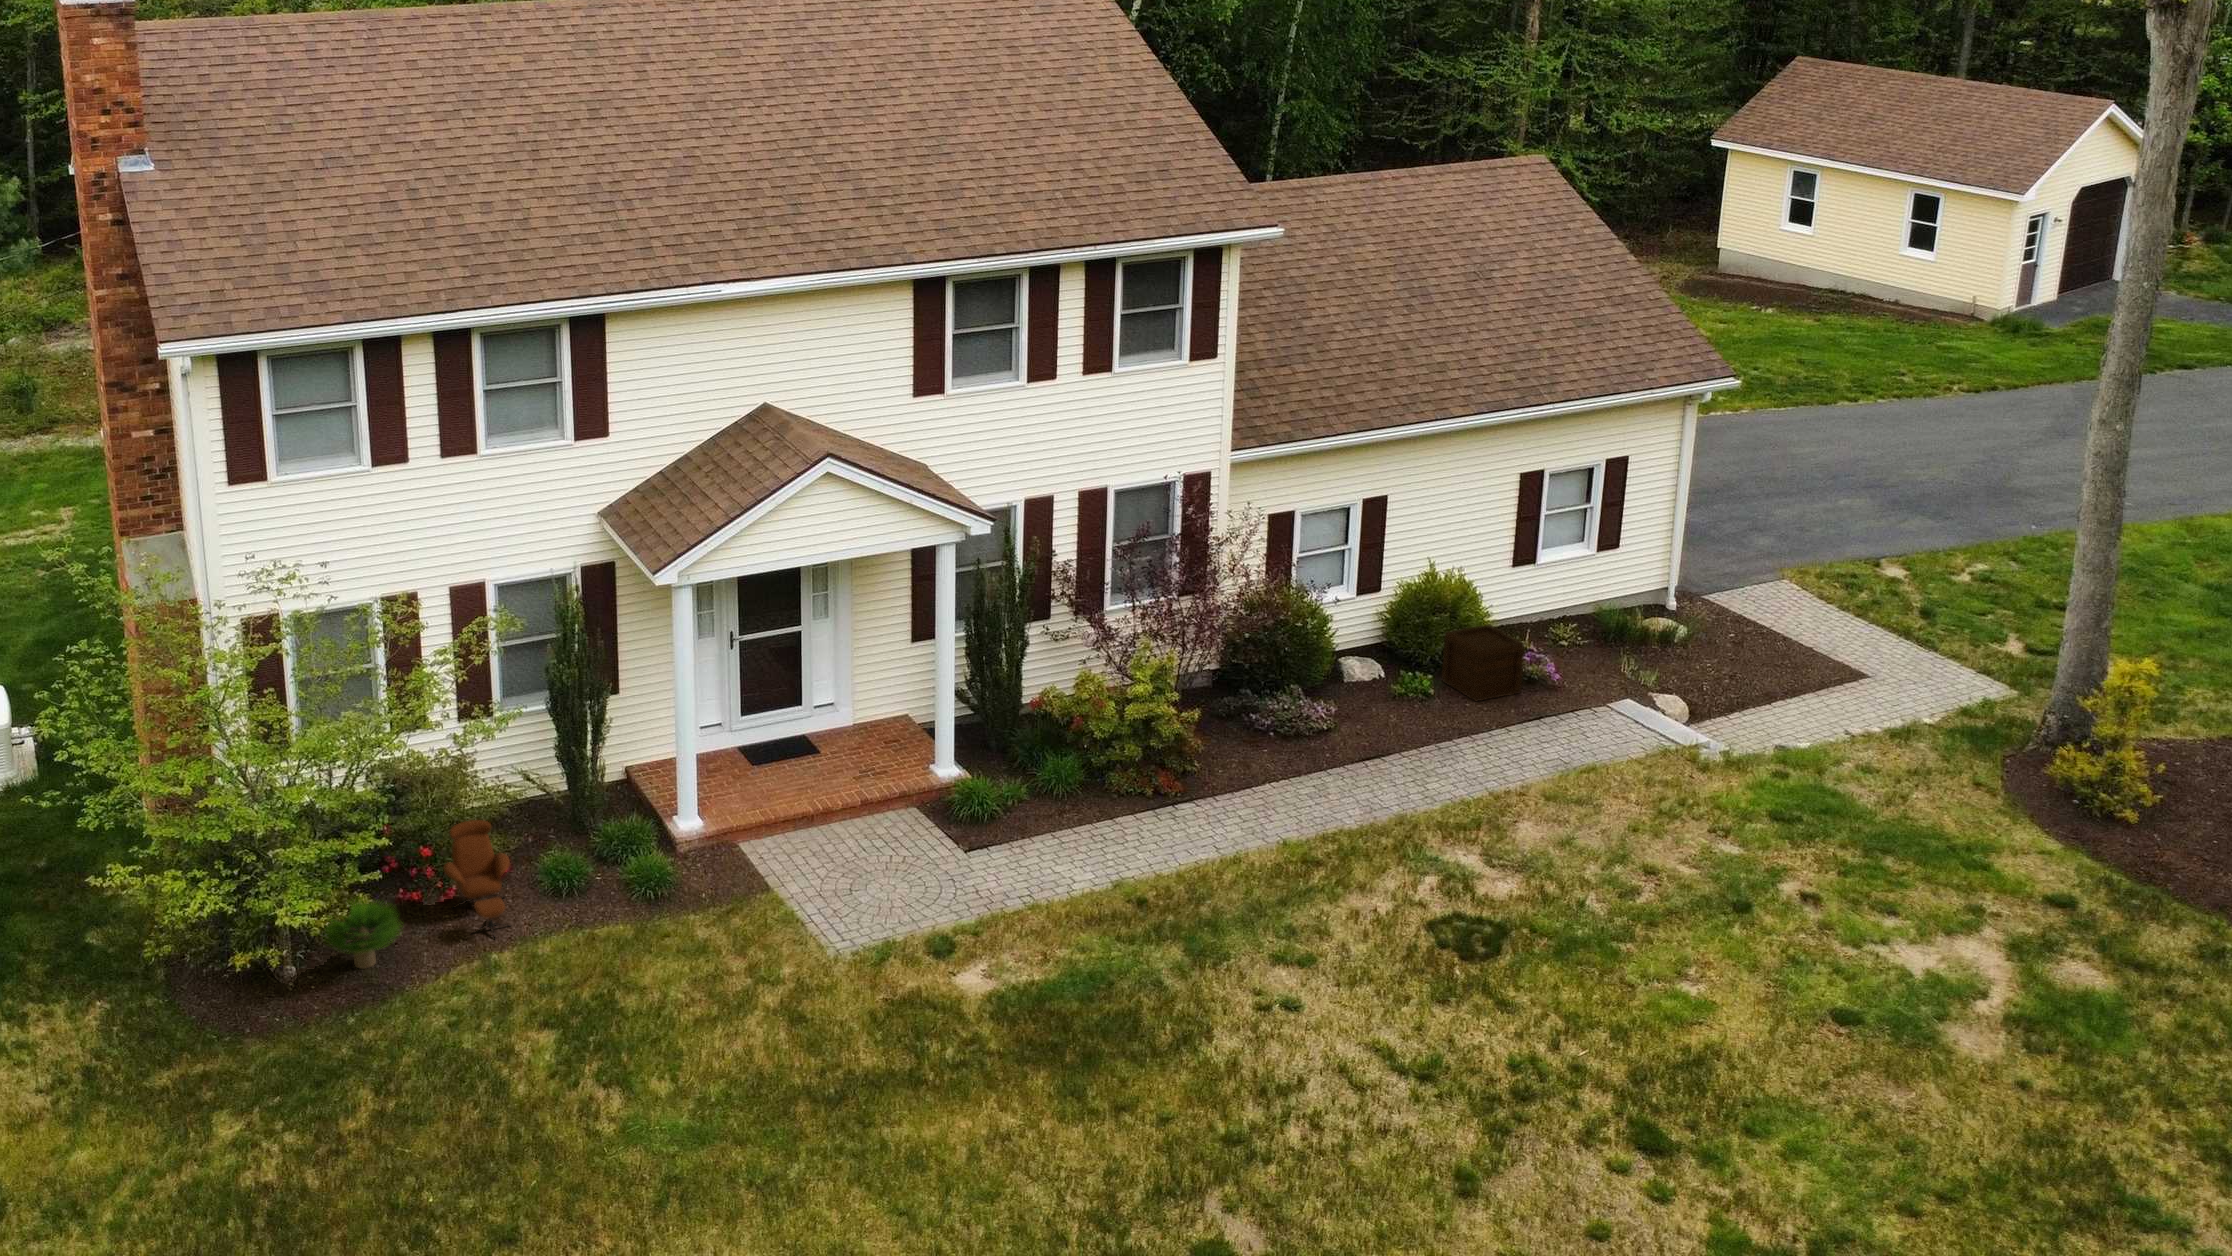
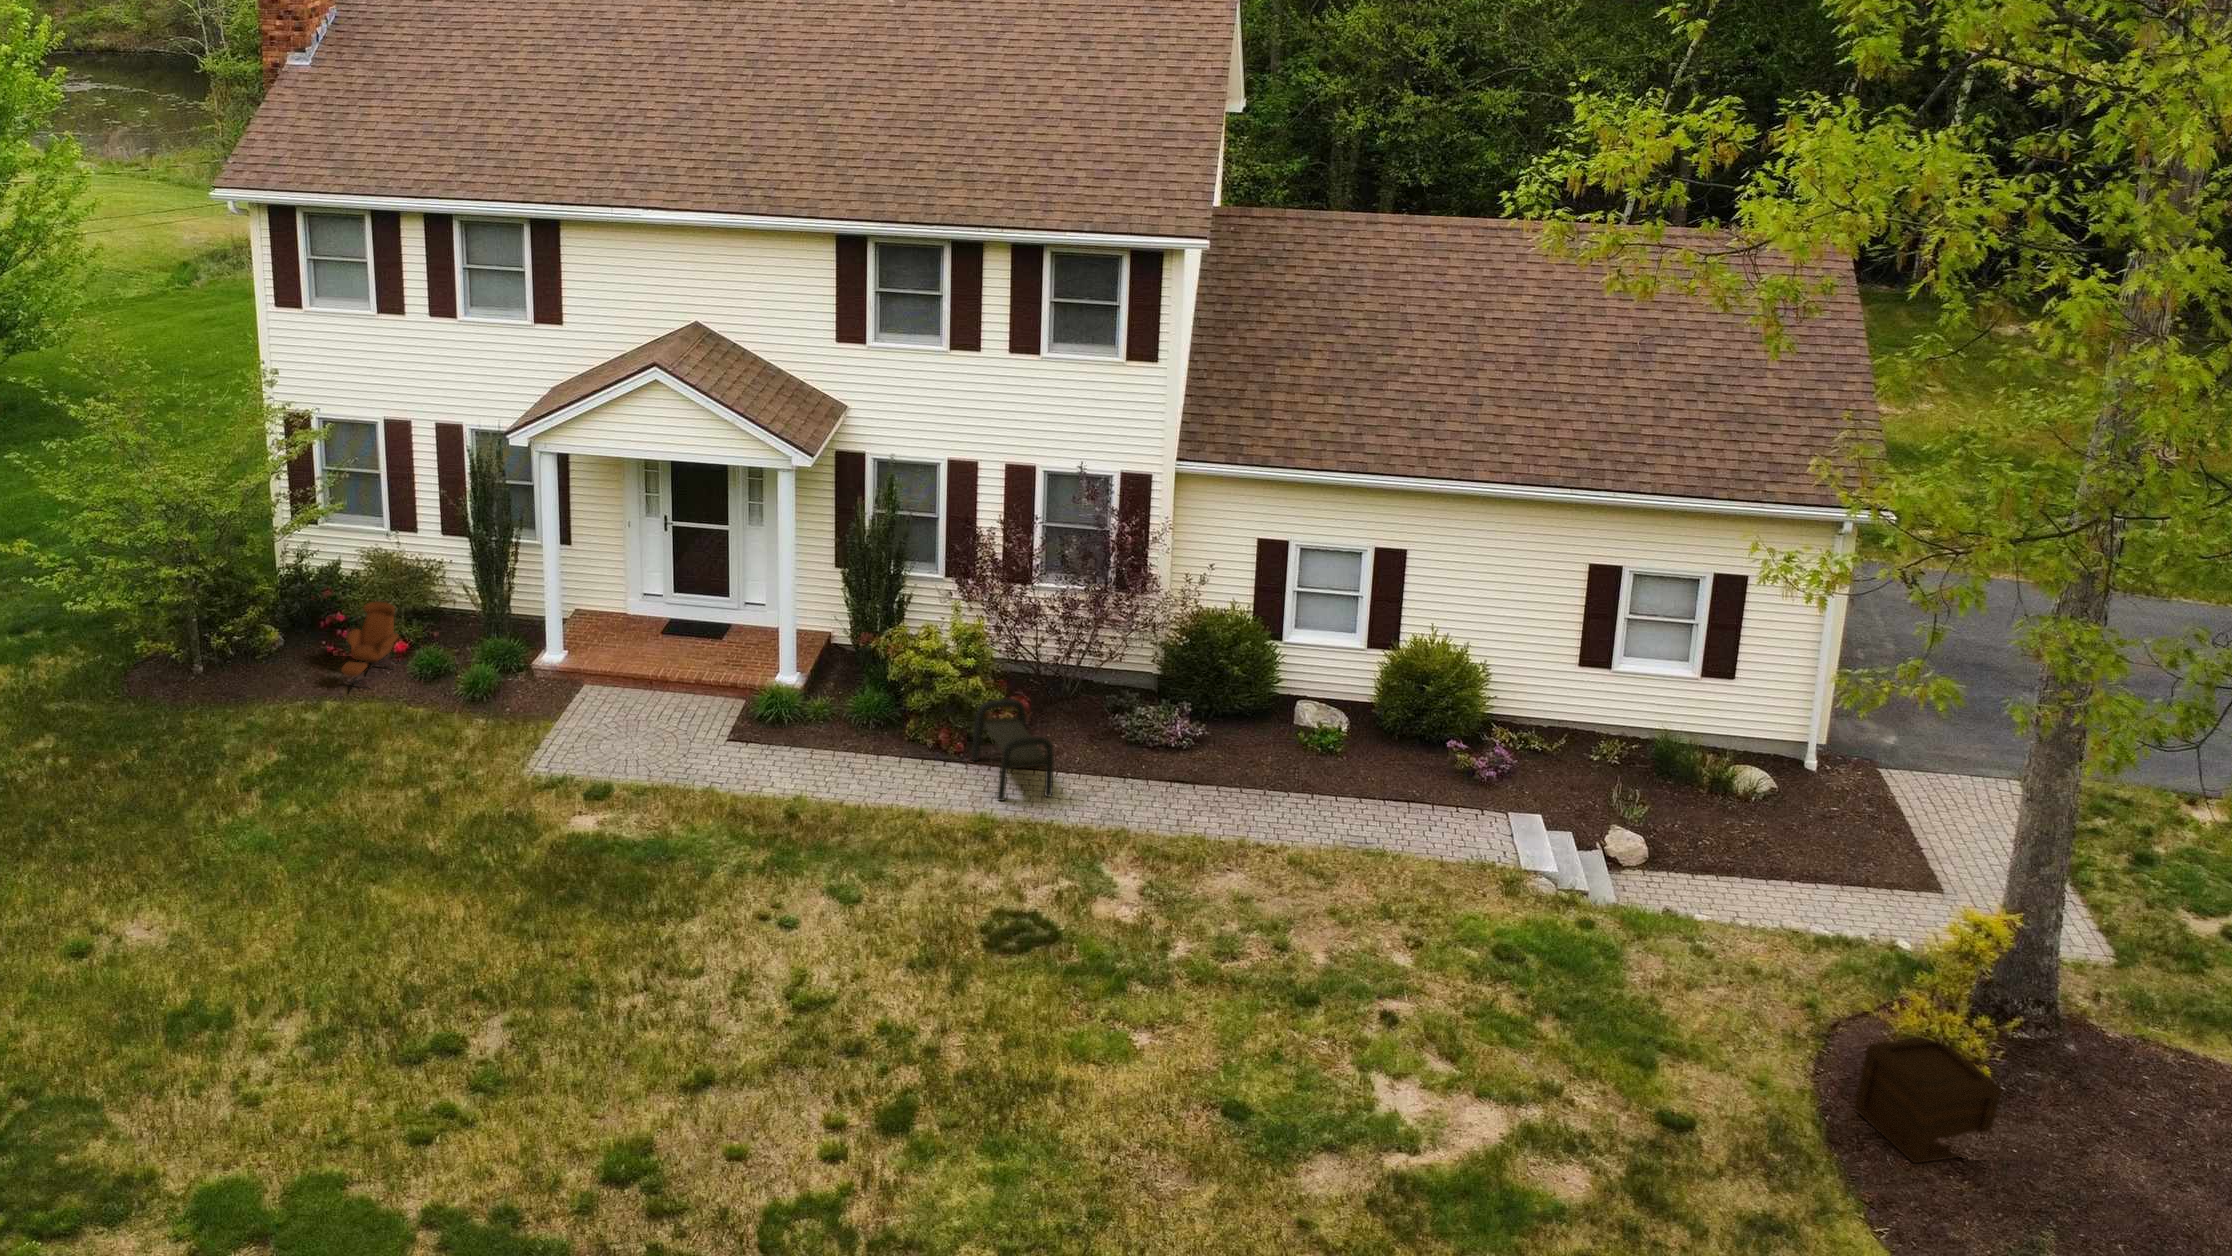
wooden crate: present [1442,624,1525,702] -> present [1853,1037,2002,1163]
bench: none [1171,719,1279,820] -> present [972,699,1054,801]
potted plant: present [324,900,402,969] -> none [222,628,289,684]

